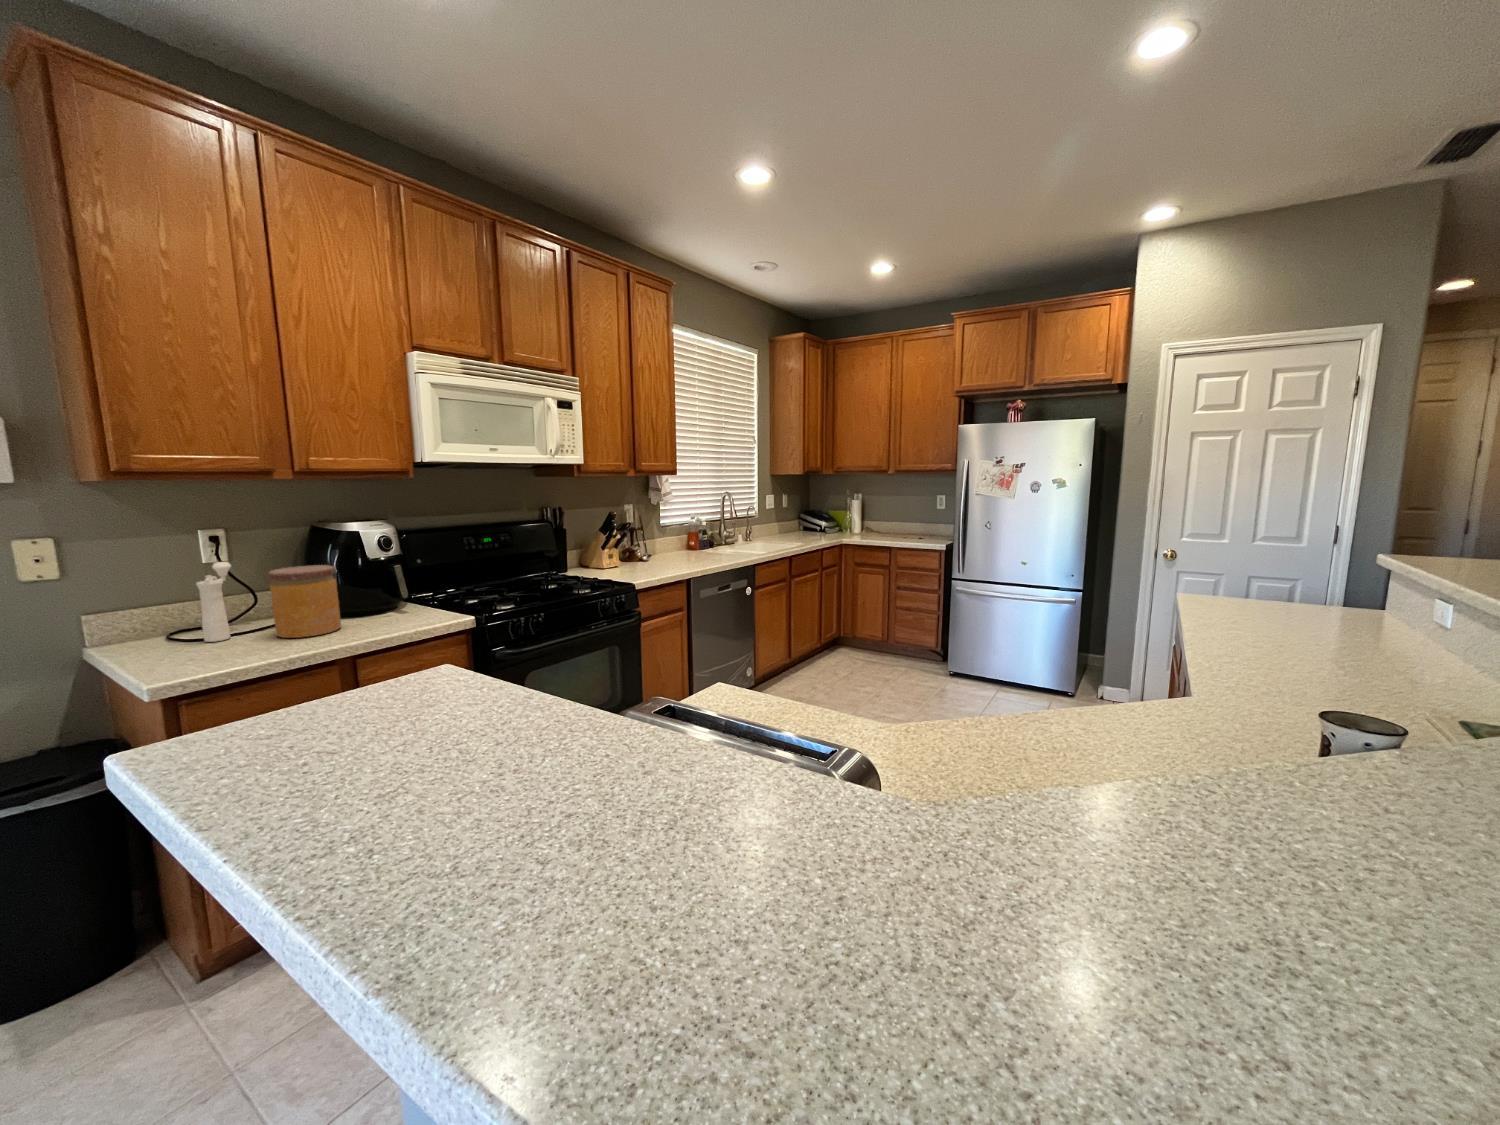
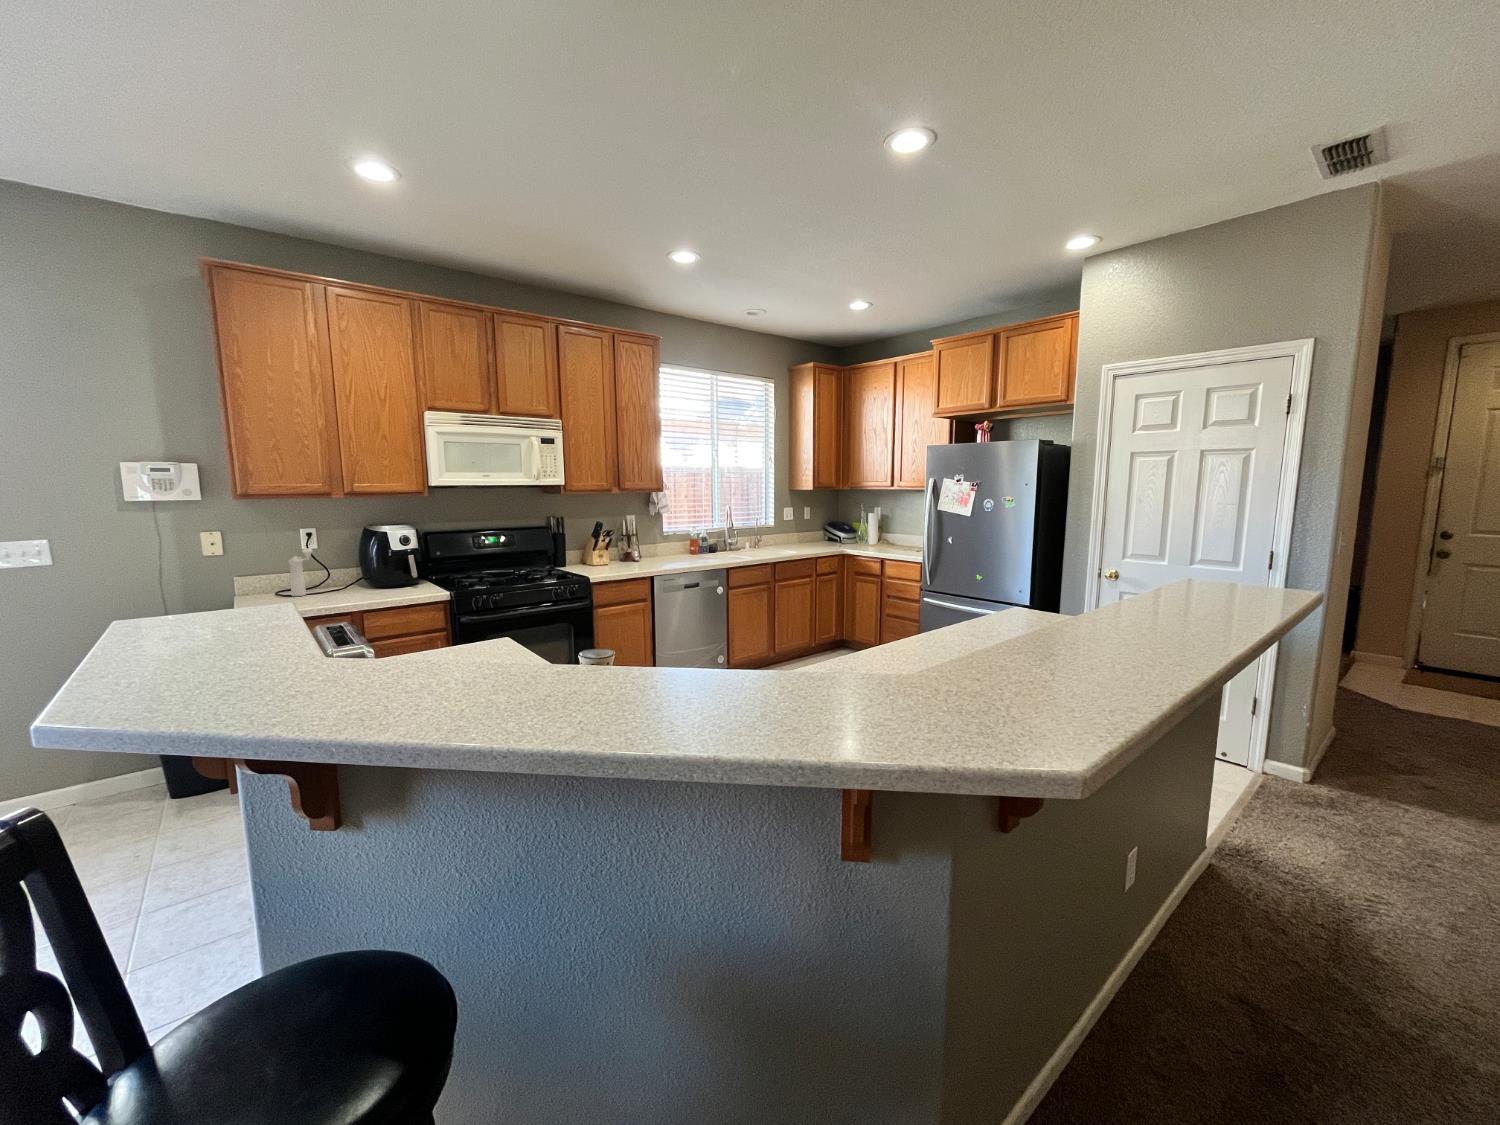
jar: present [268,565,341,638] -> none [325,553,368,597]

